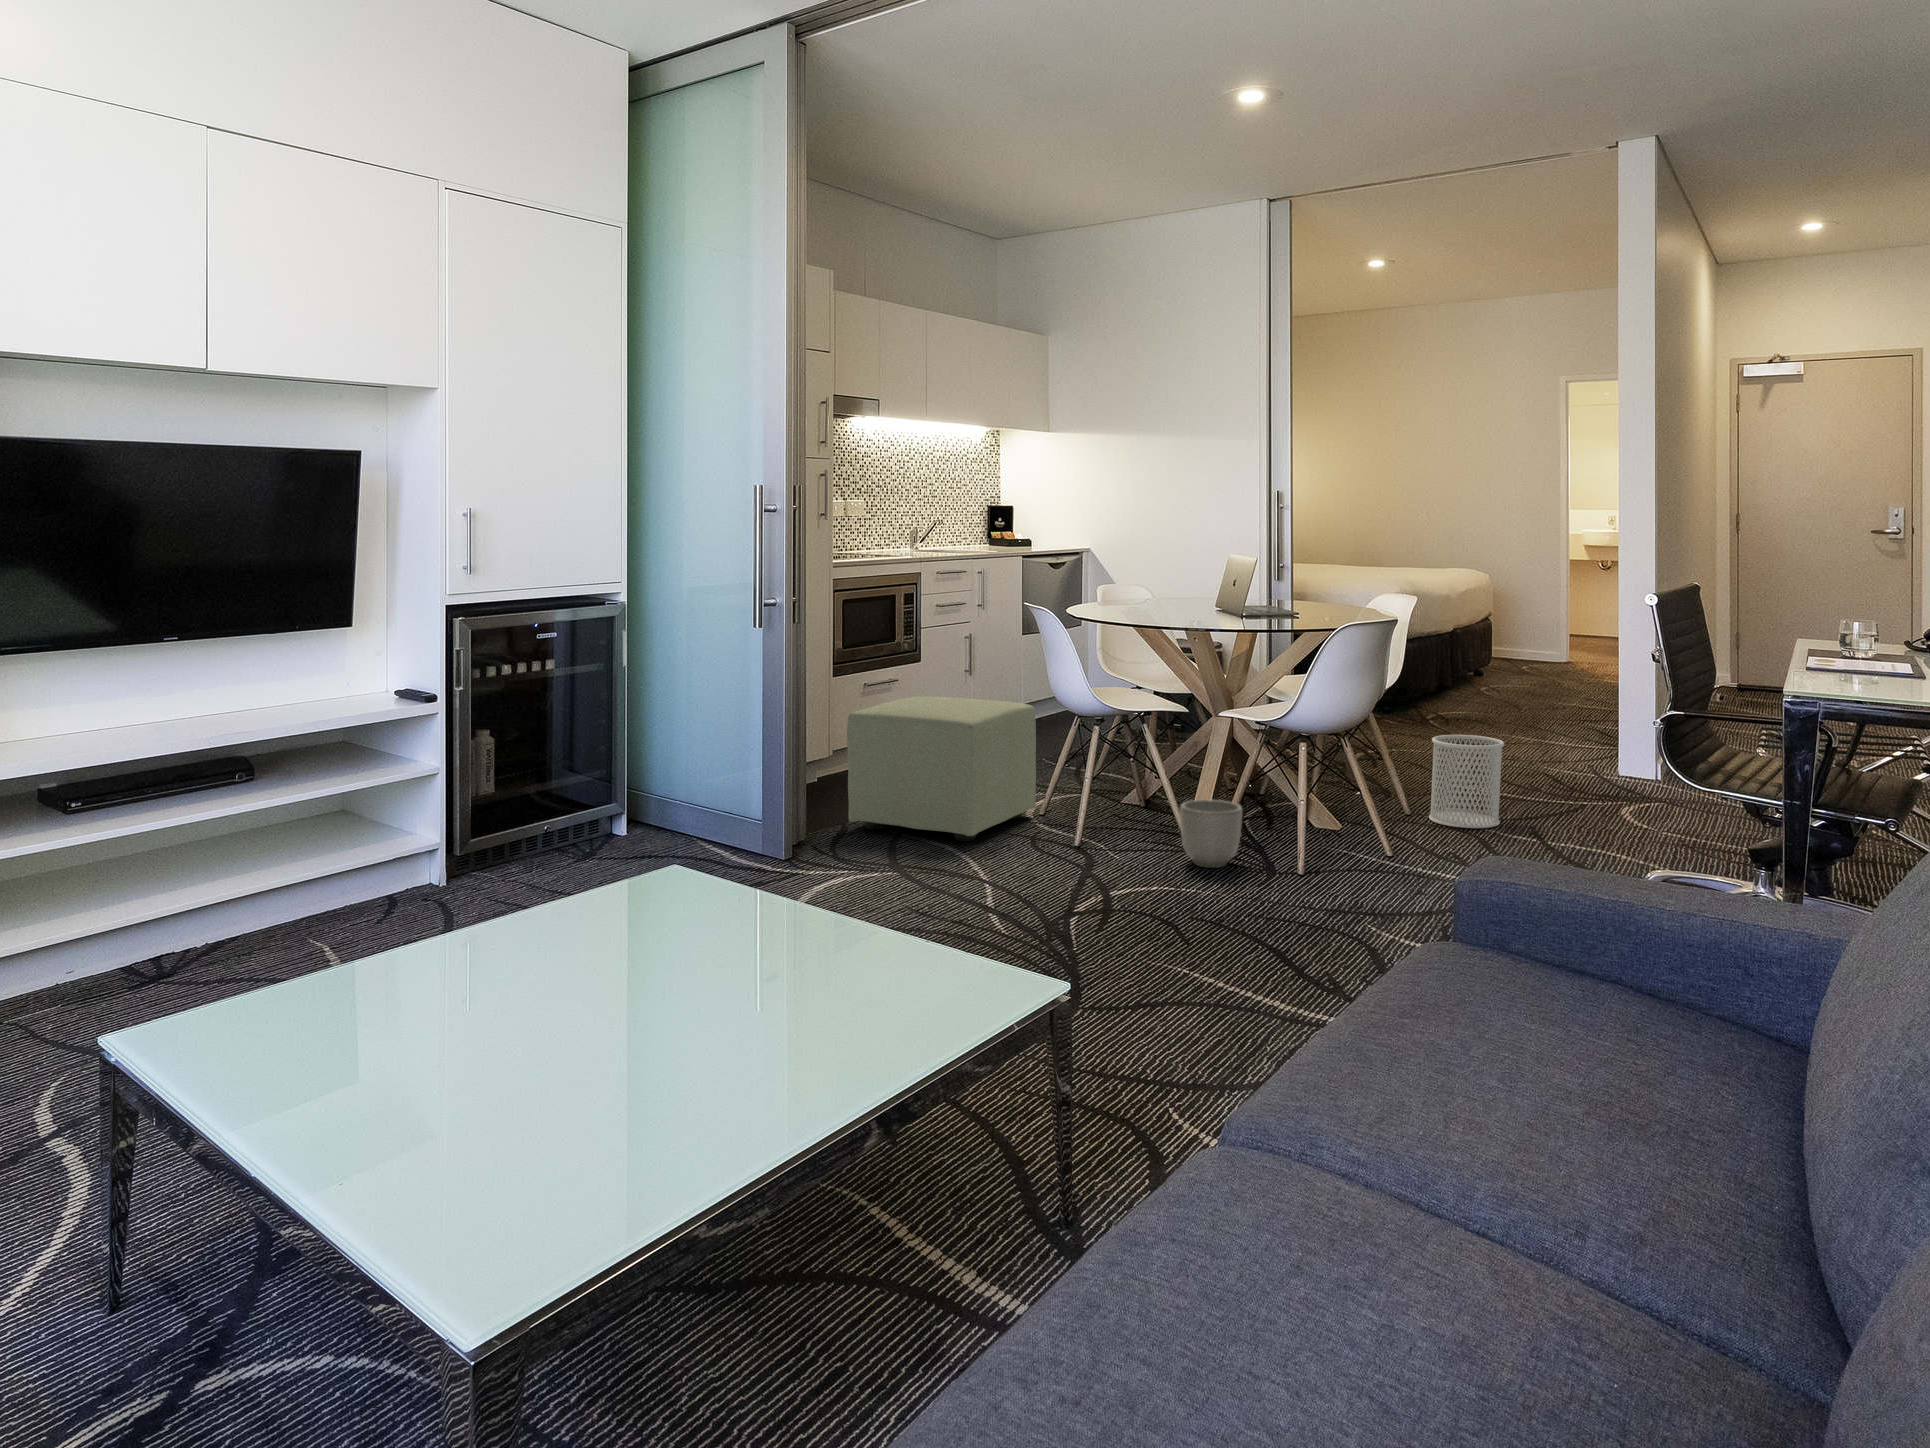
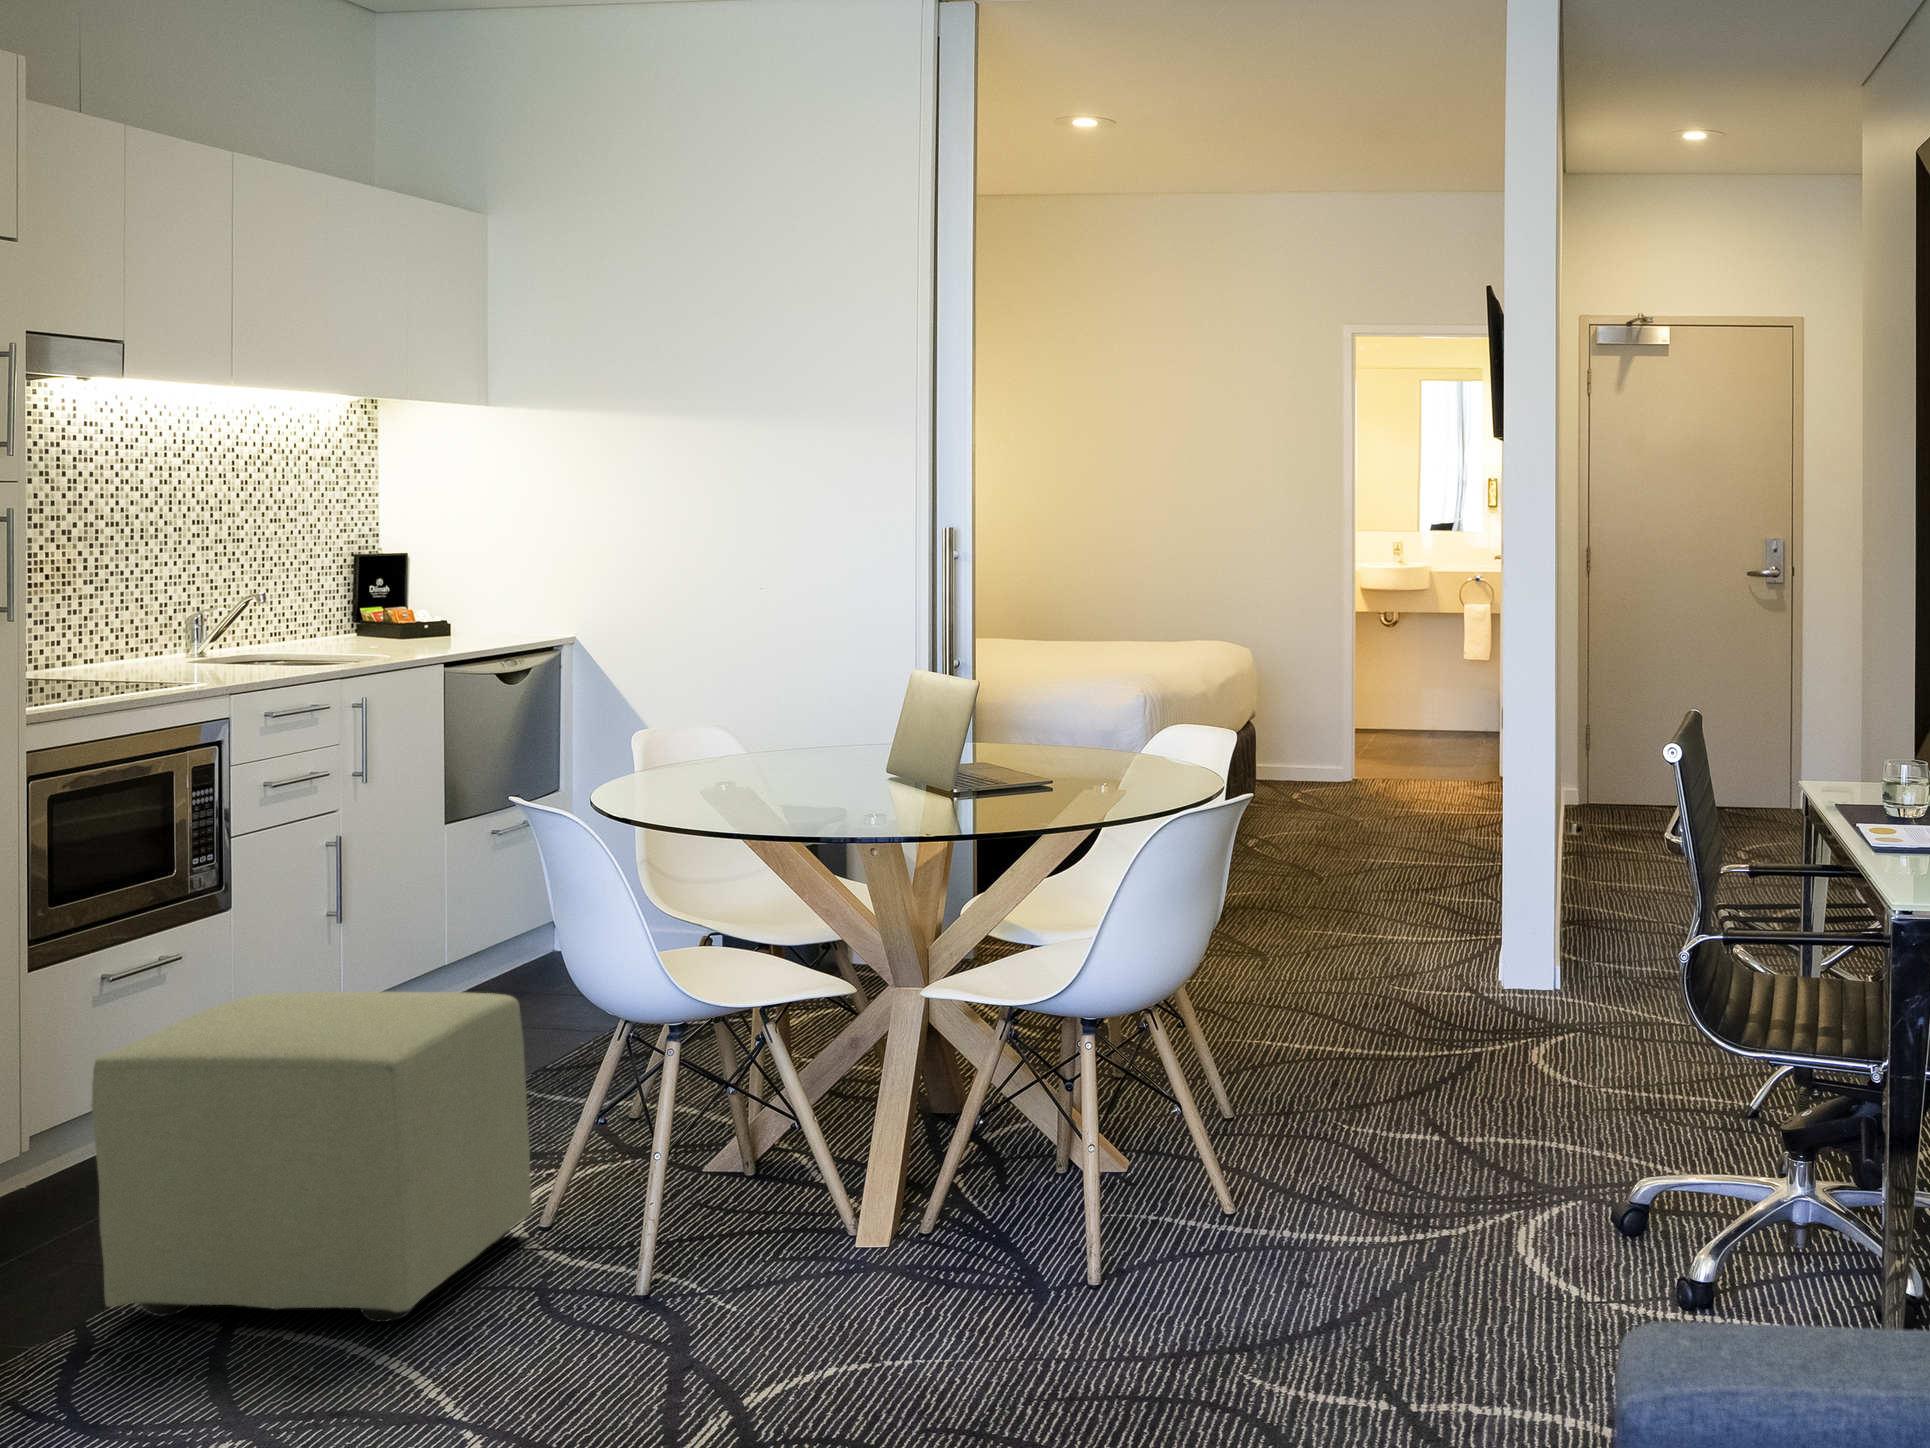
wastebasket: present [1429,735,1504,828] -> none [1302,972,1436,1156]
planter: present [1180,800,1242,868] -> none [863,1170,991,1320]

